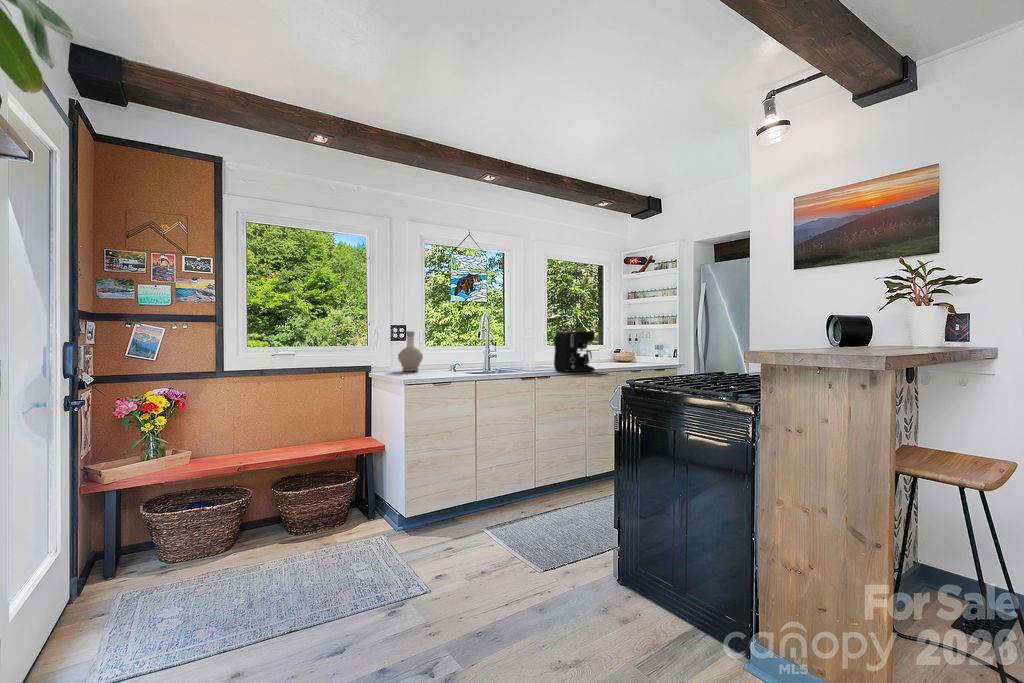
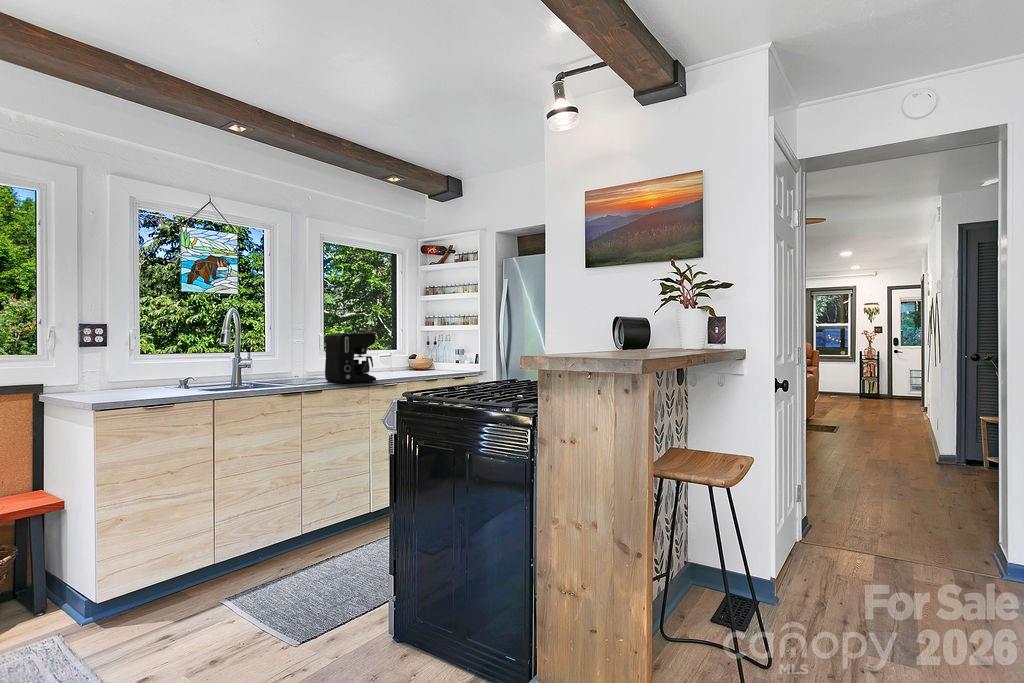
bottle: present [398,331,423,371] -> none [93,333,133,388]

